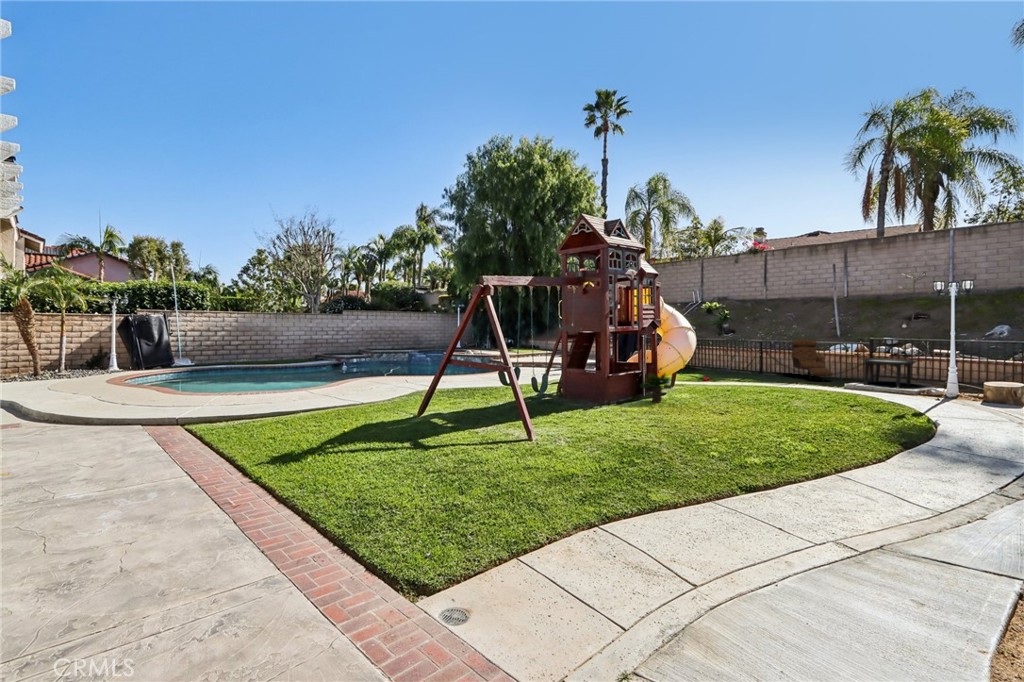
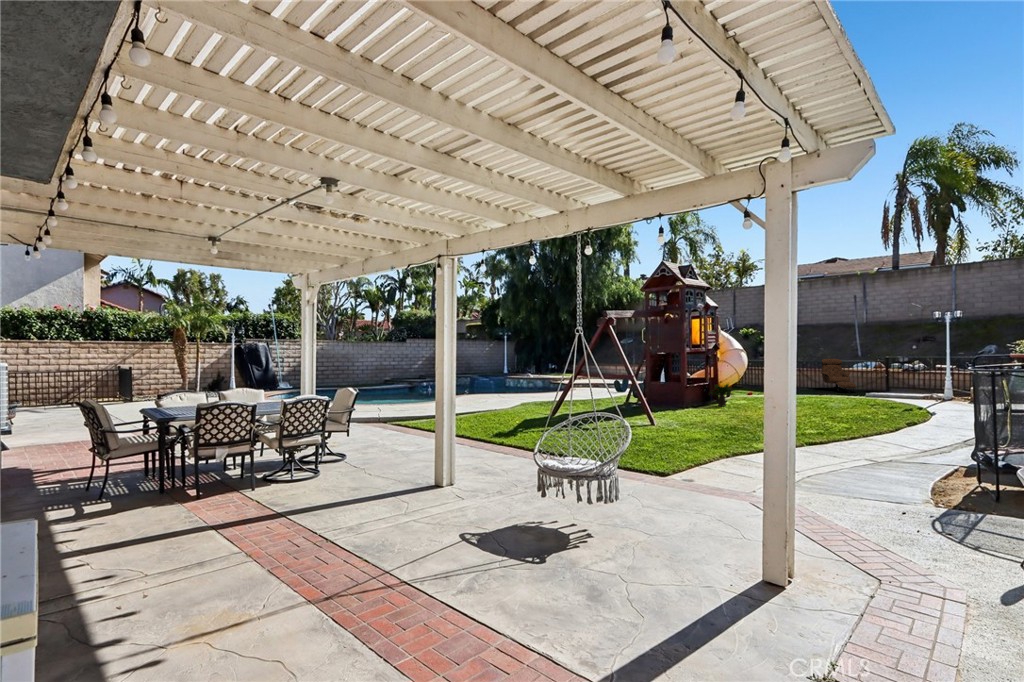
round table: present [862,358,916,388] -> none [879,373,923,396]

